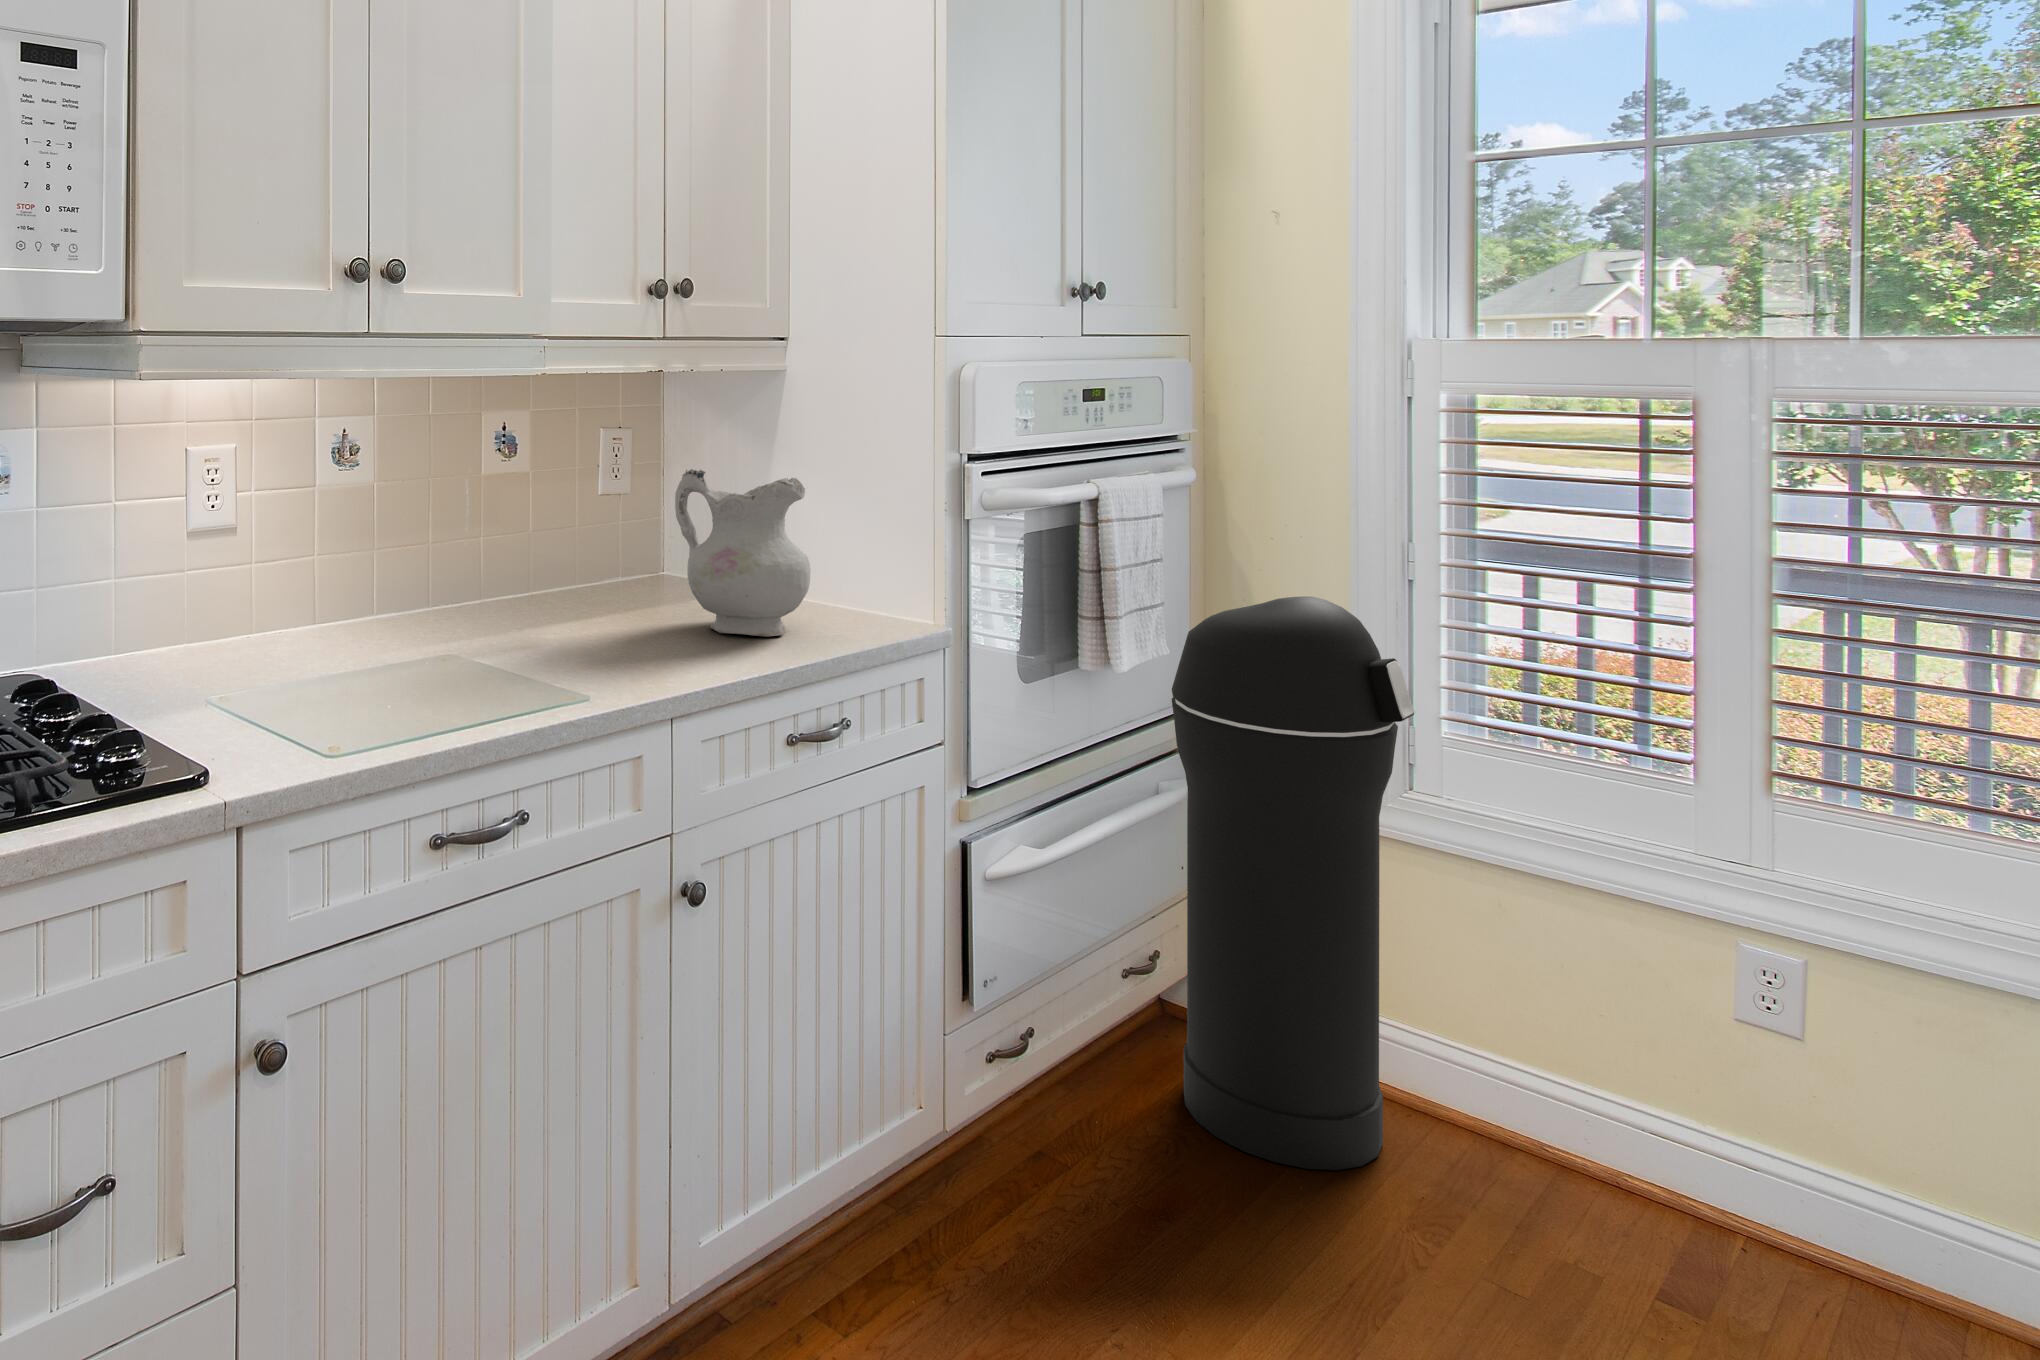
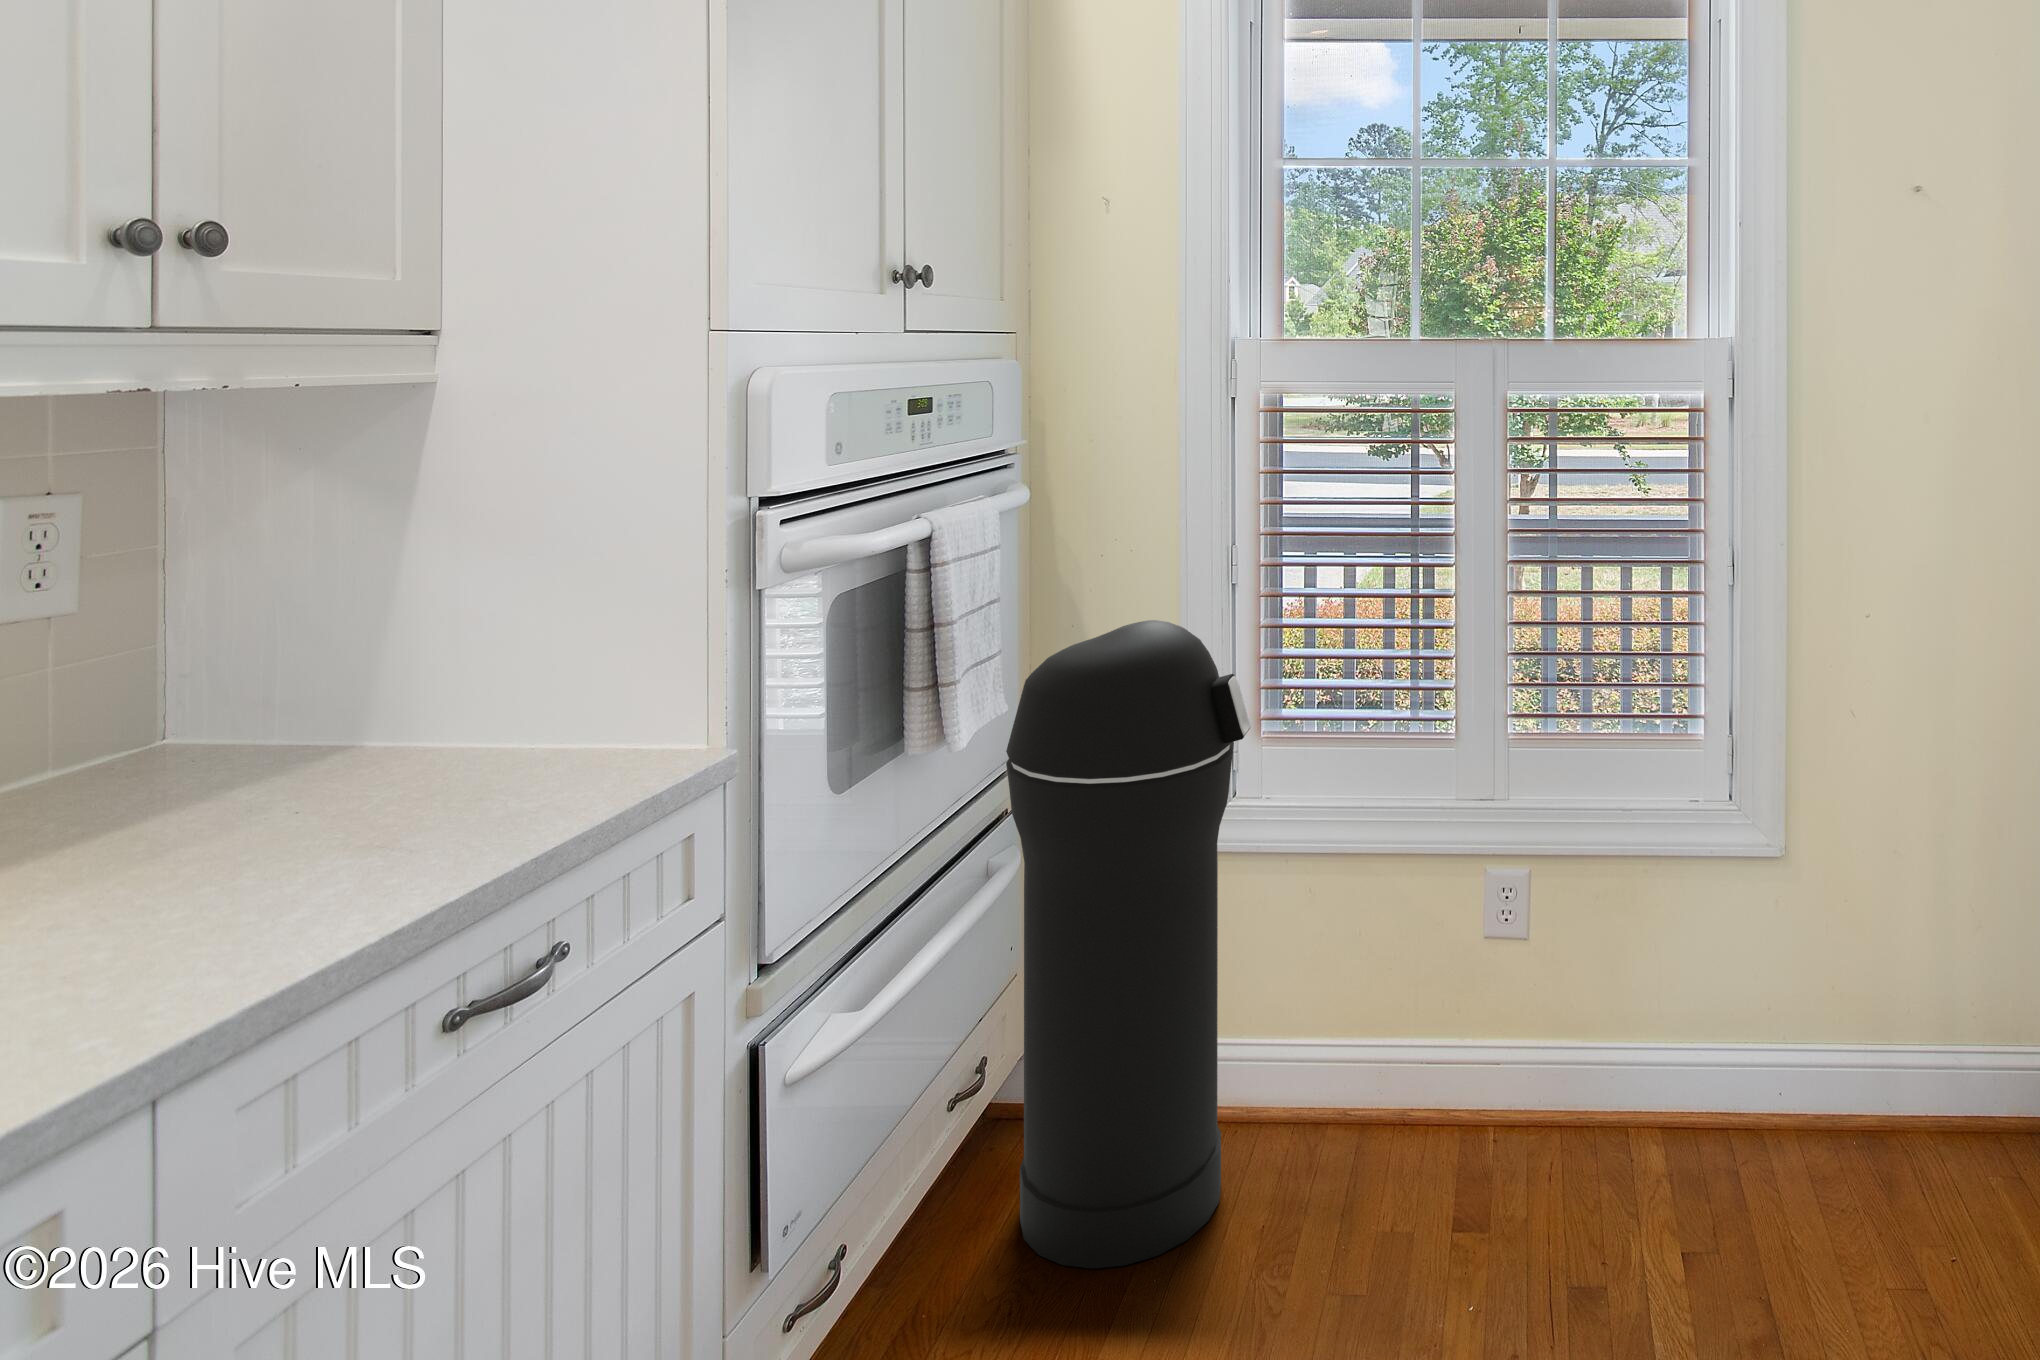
ceramic pitcher: present [675,469,811,637] -> none [175,554,481,845]

